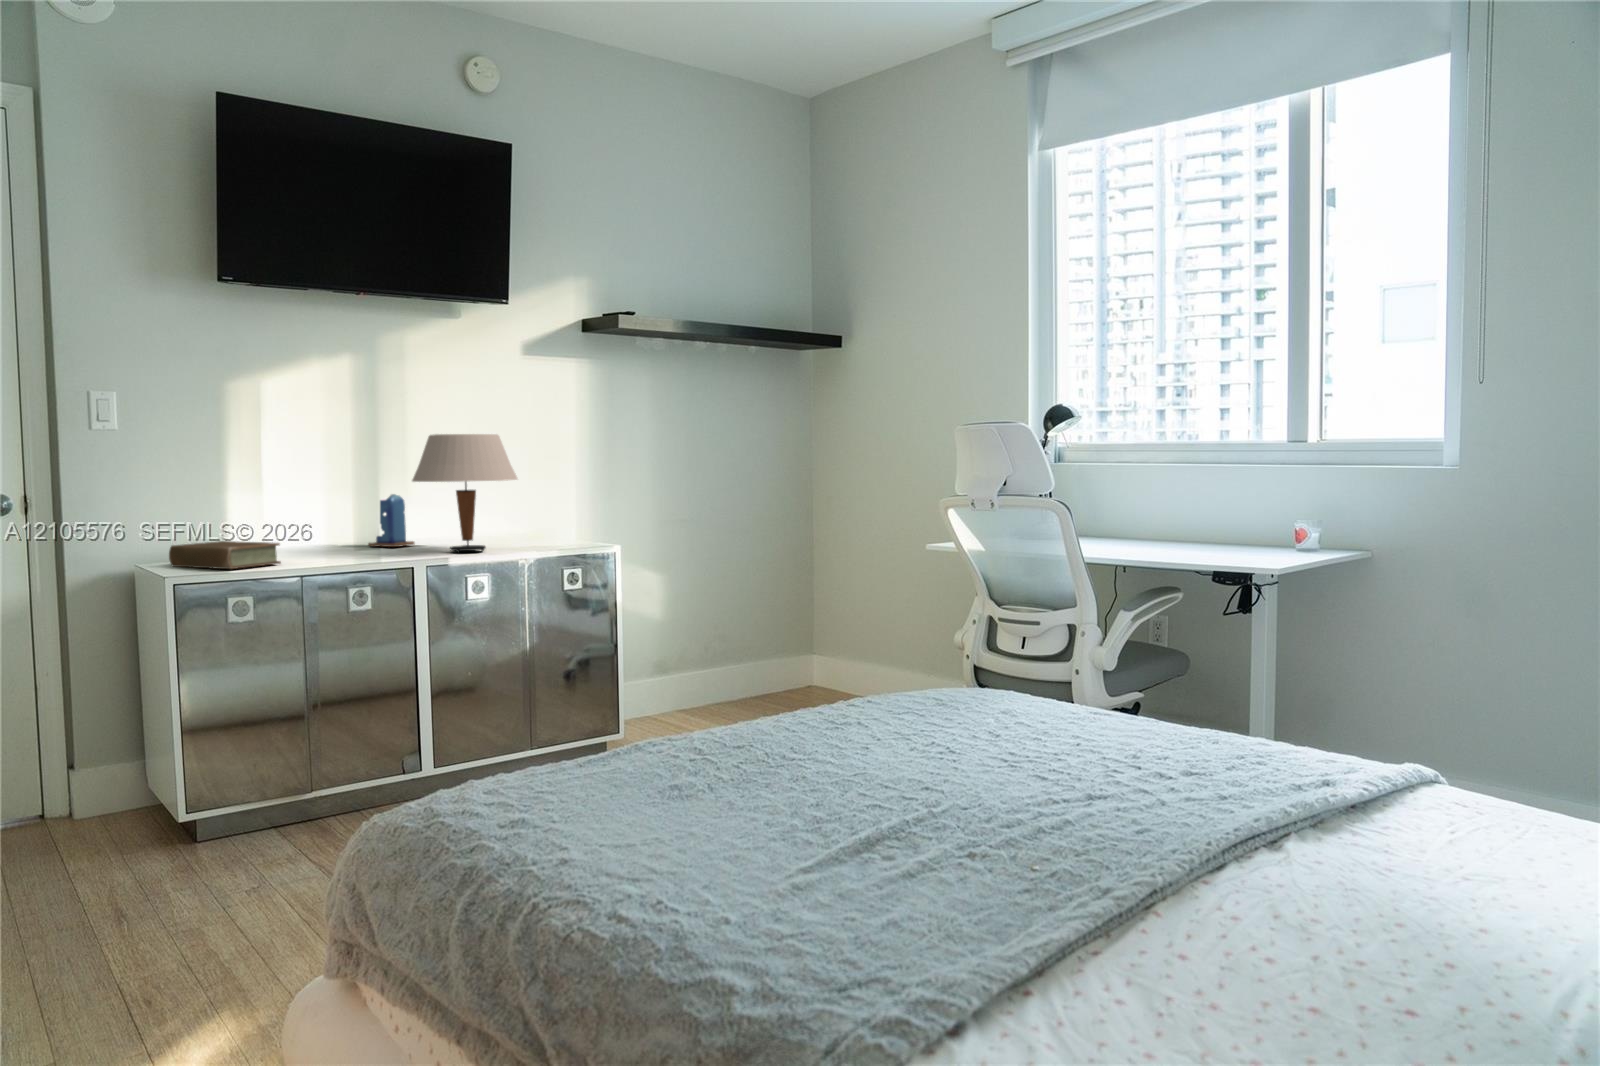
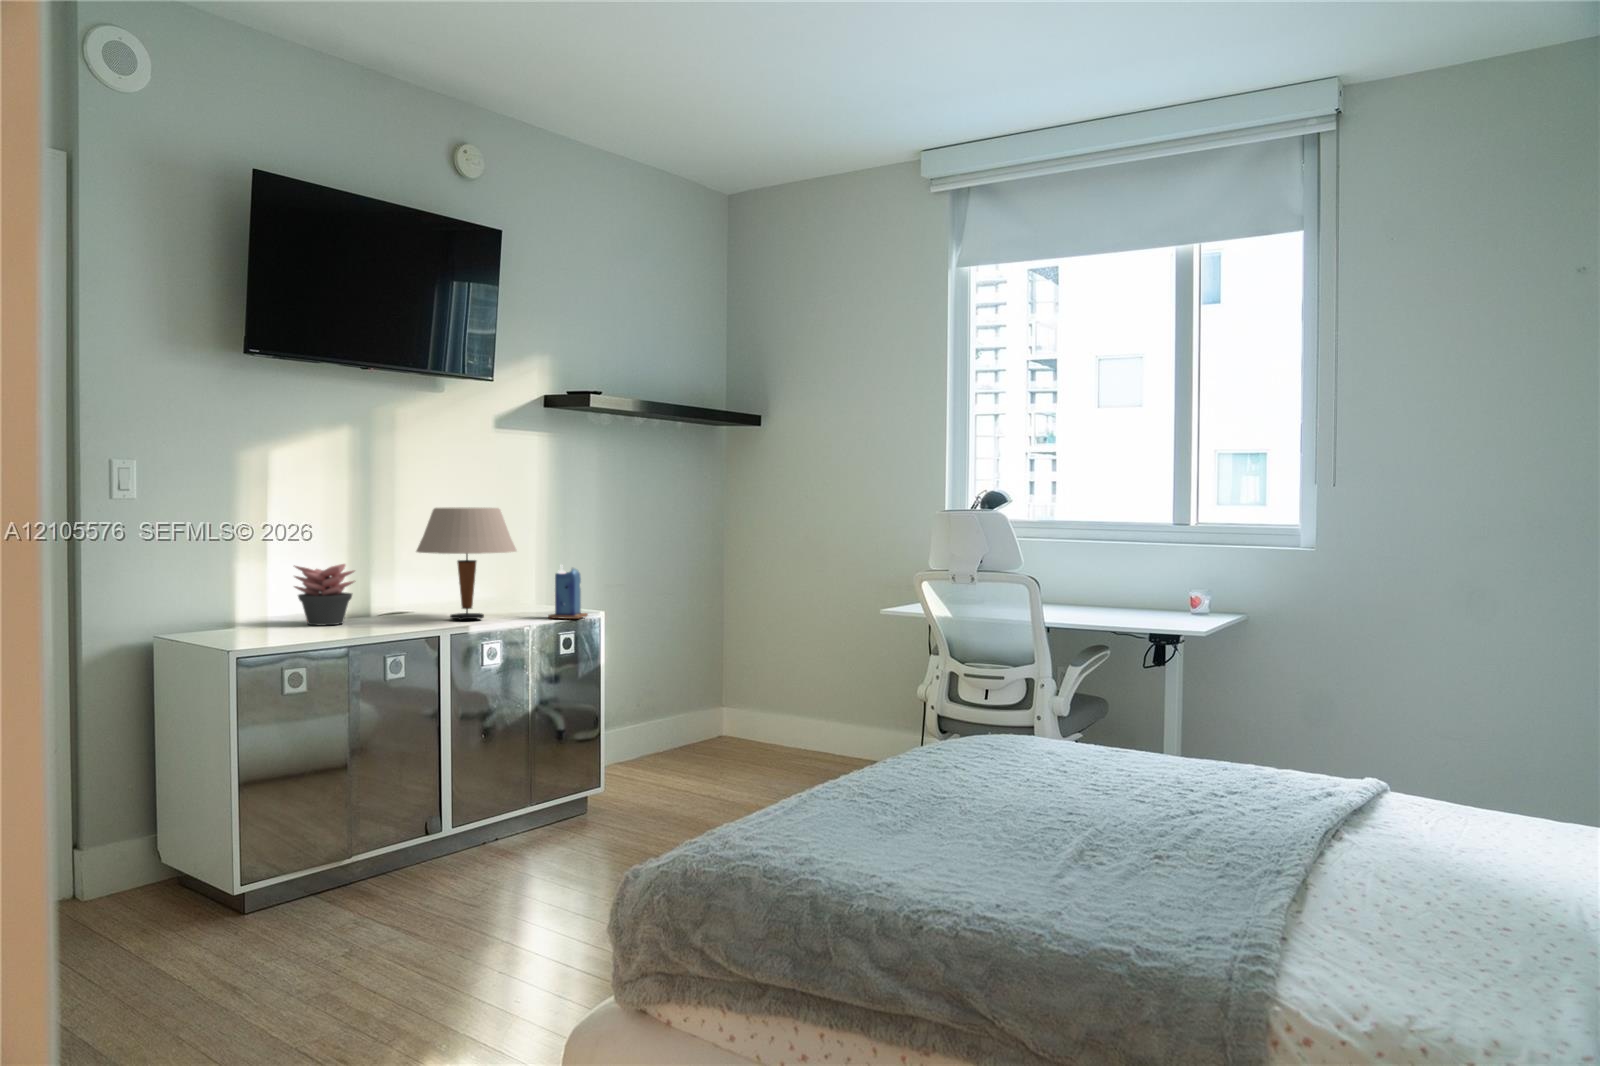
succulent plant: none [285,494,345,556] -> present [294,564,354,625]
candle: present [368,494,414,547] -> present [548,566,588,619]
book: present [169,541,281,569] -> none [205,612,315,640]

